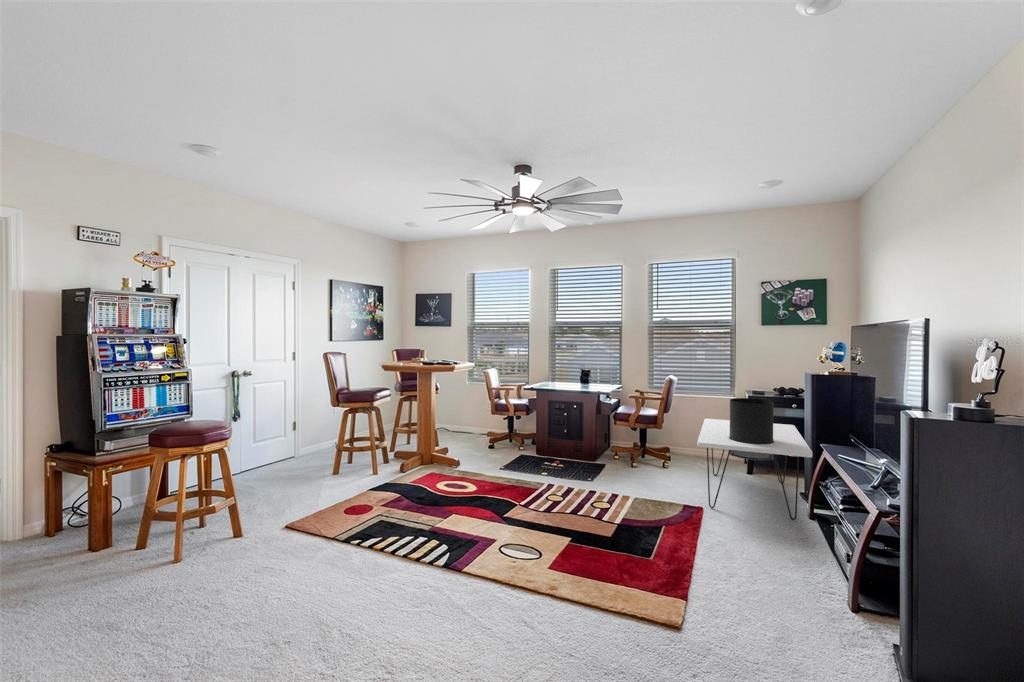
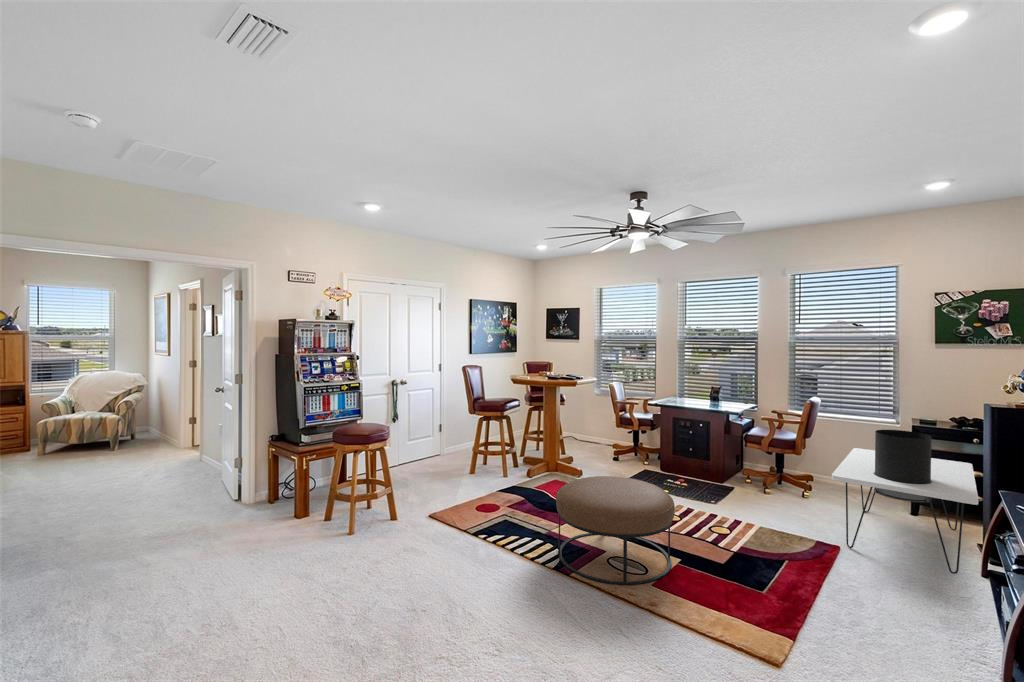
ottoman: none [443,461,566,574] -> present [556,476,675,585]

